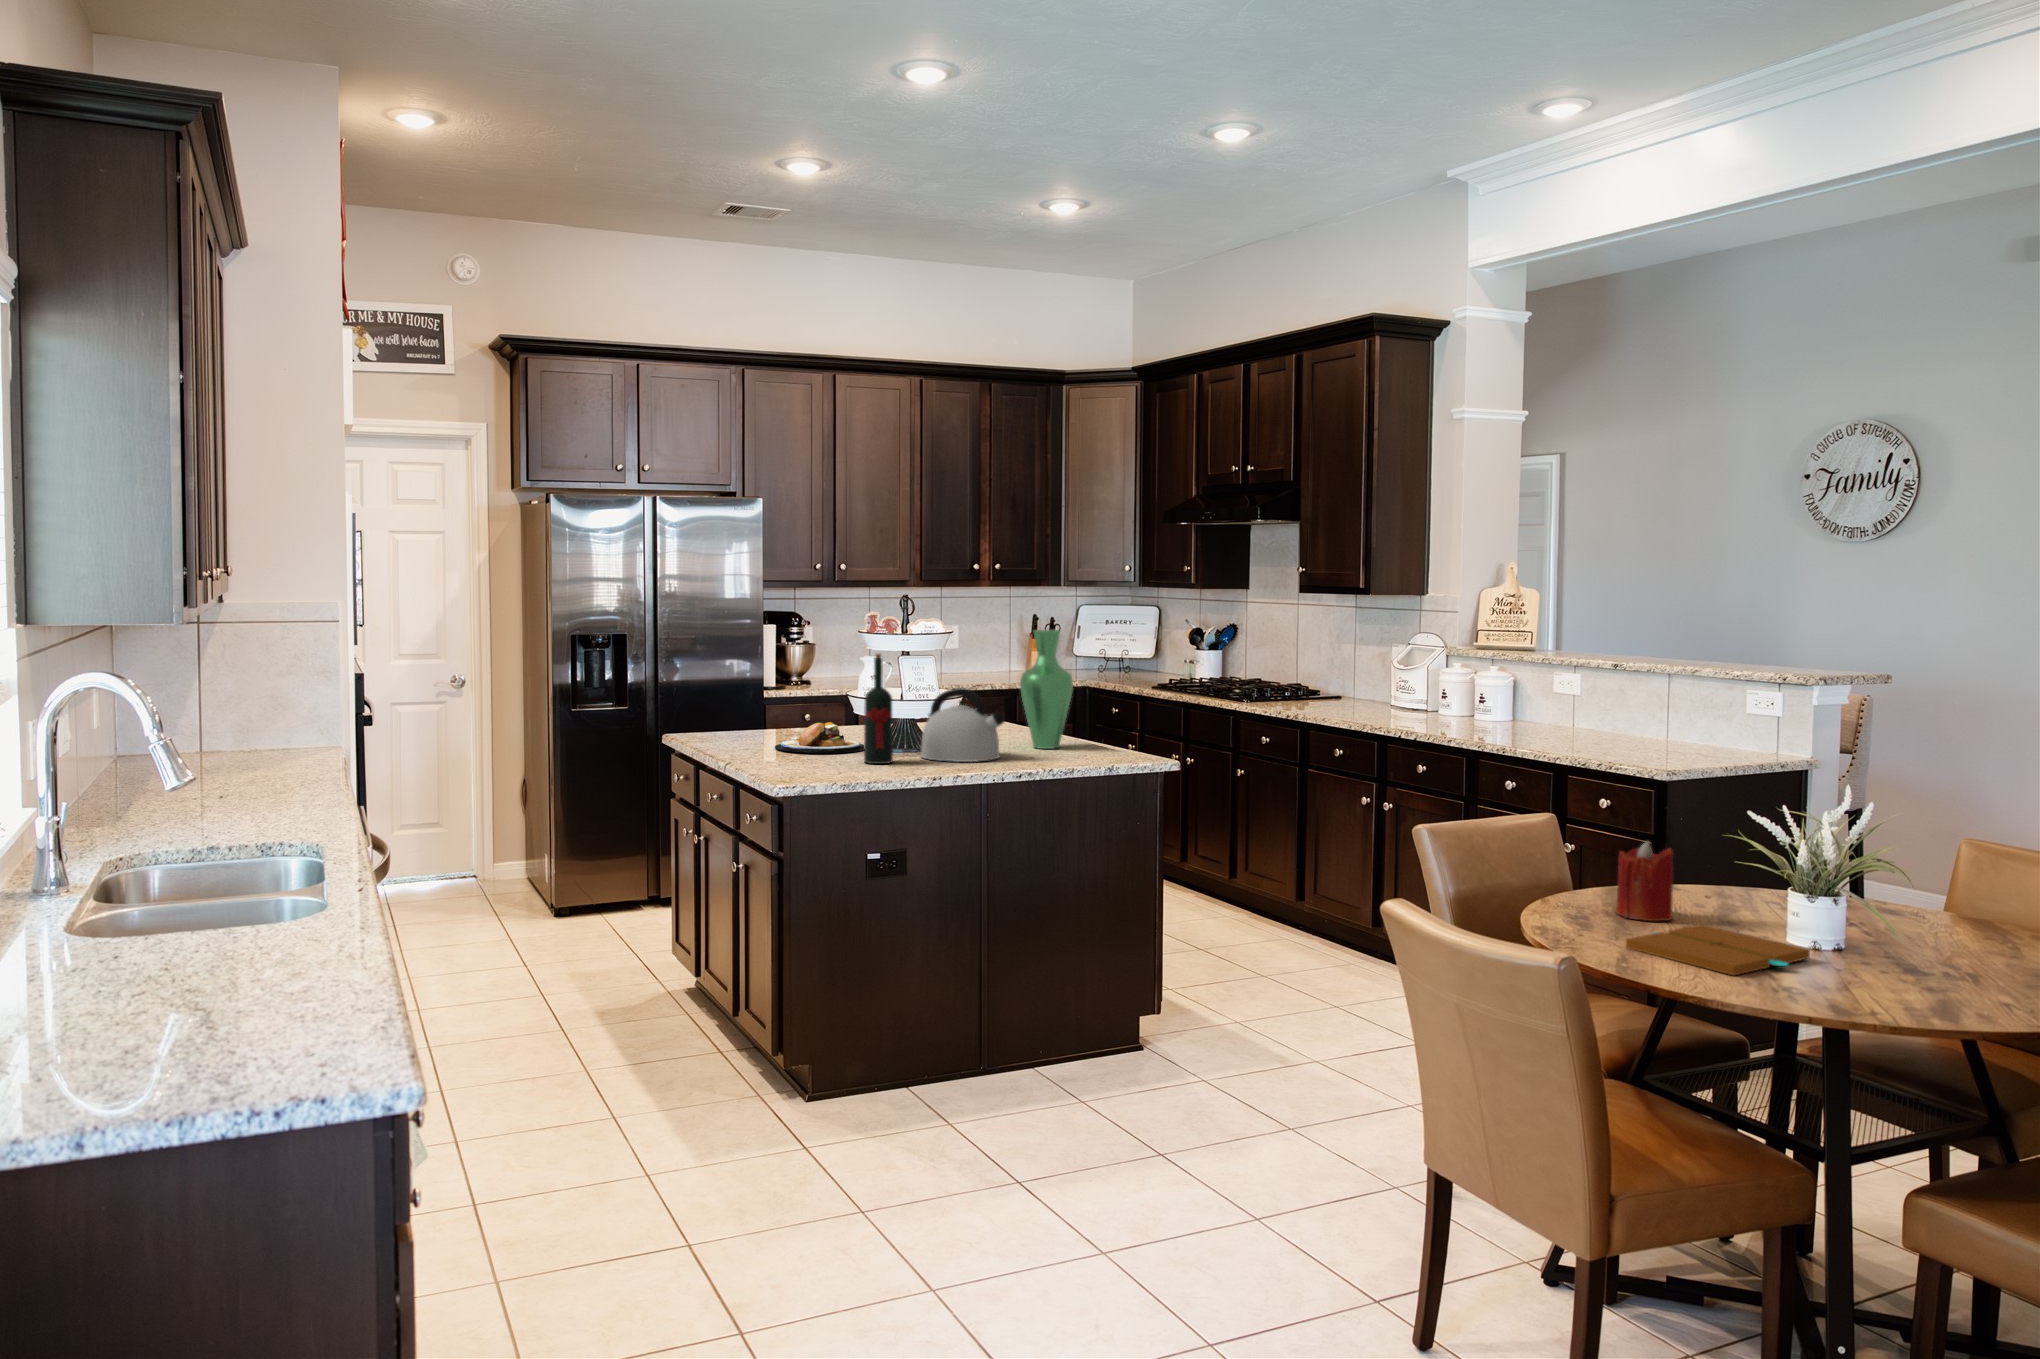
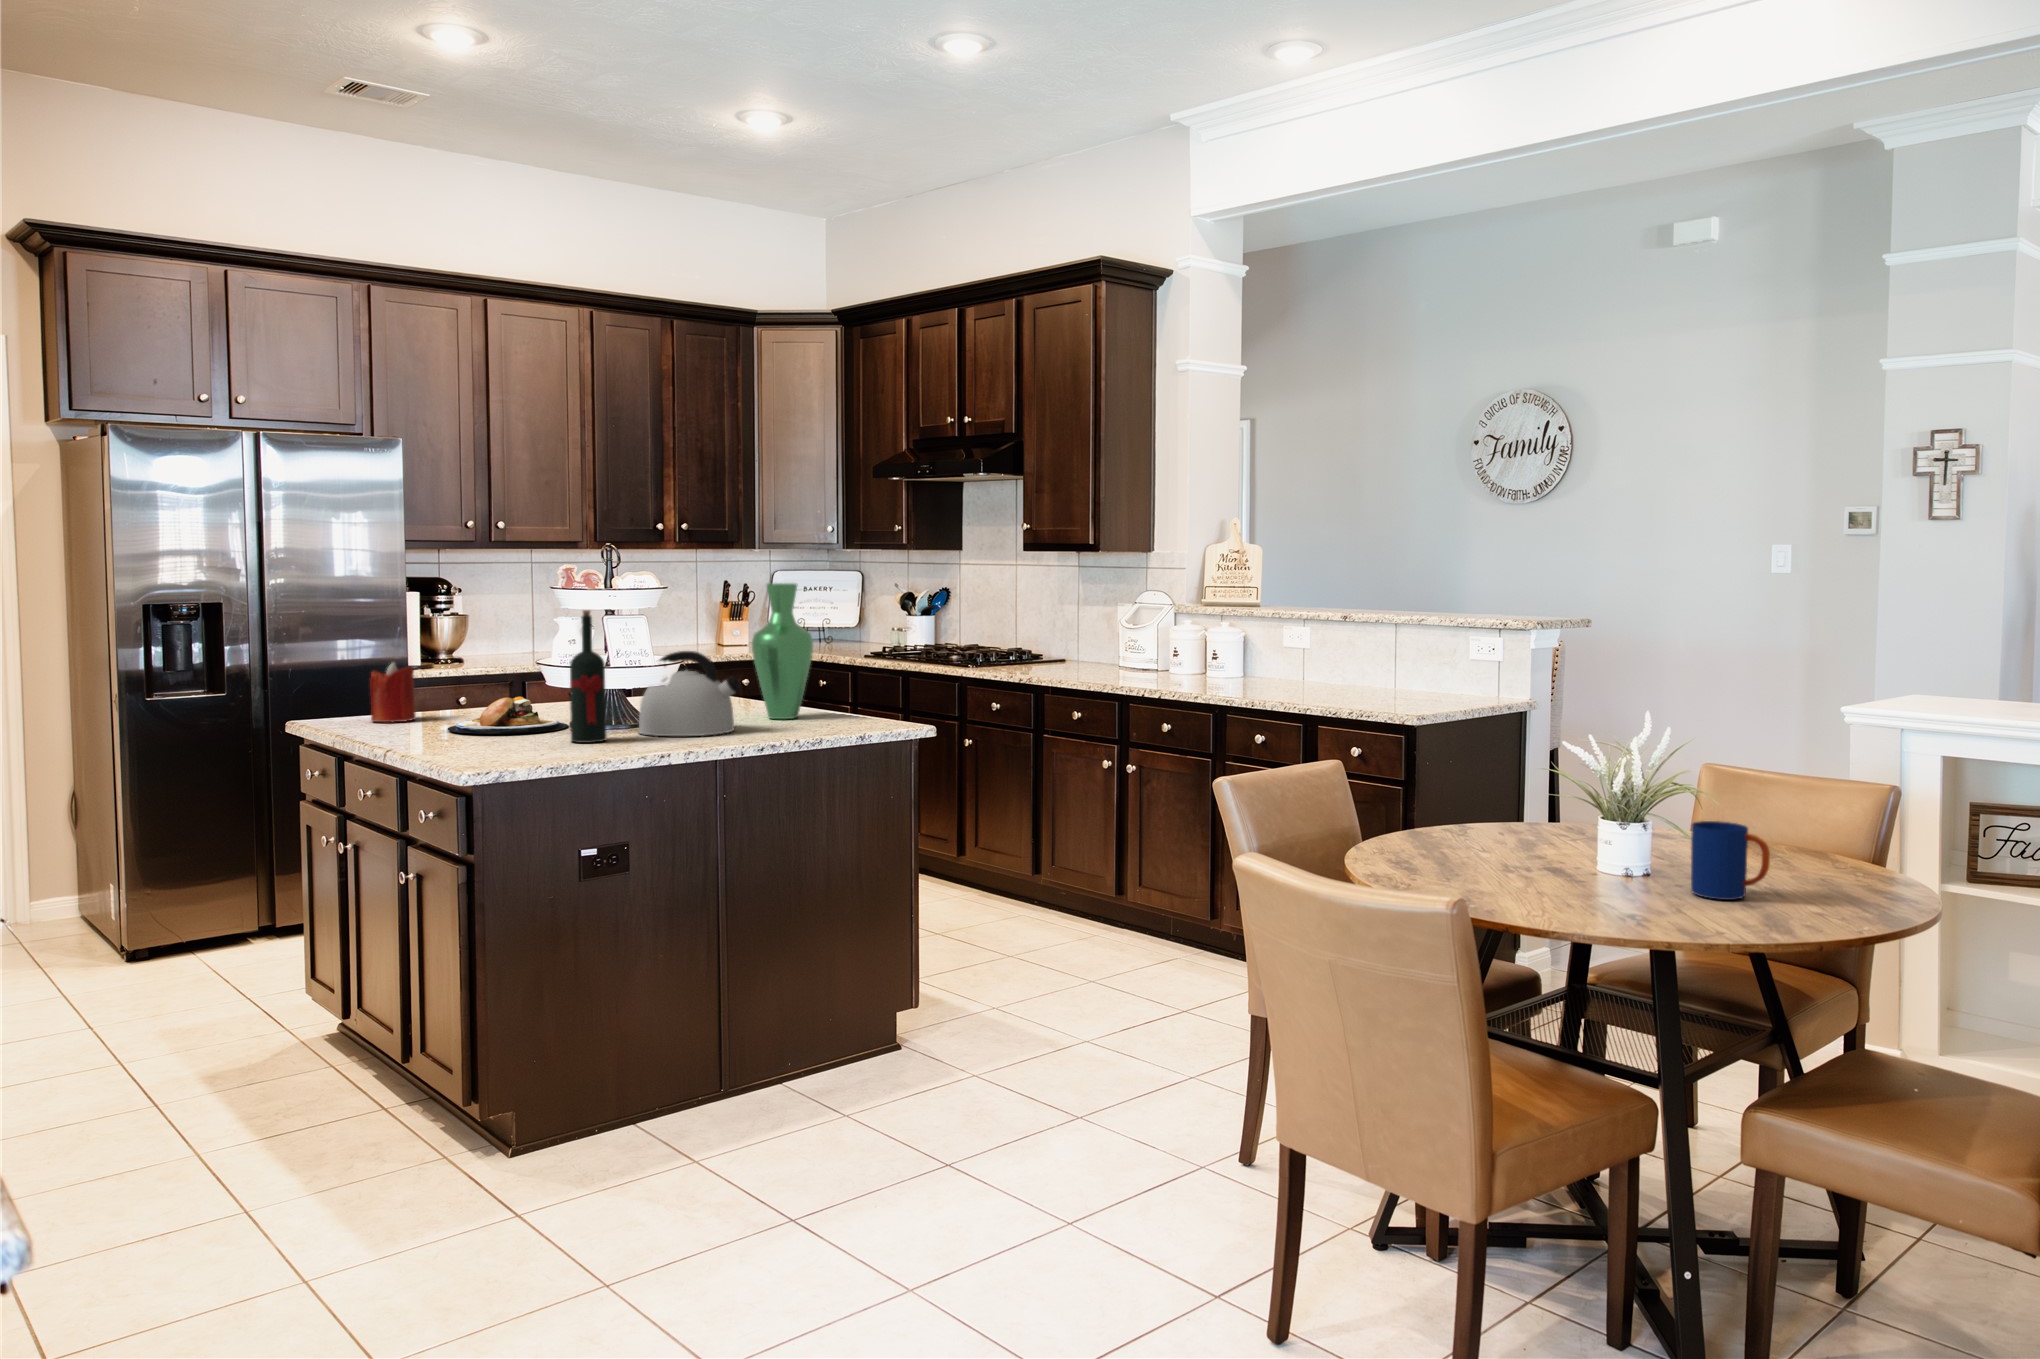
candle: present [1616,842,1673,921] -> present [370,663,416,722]
mug: none [1882,902,1968,985] -> present [1691,821,1770,900]
book: present [1626,924,1810,975] -> none [1459,858,1624,906]

